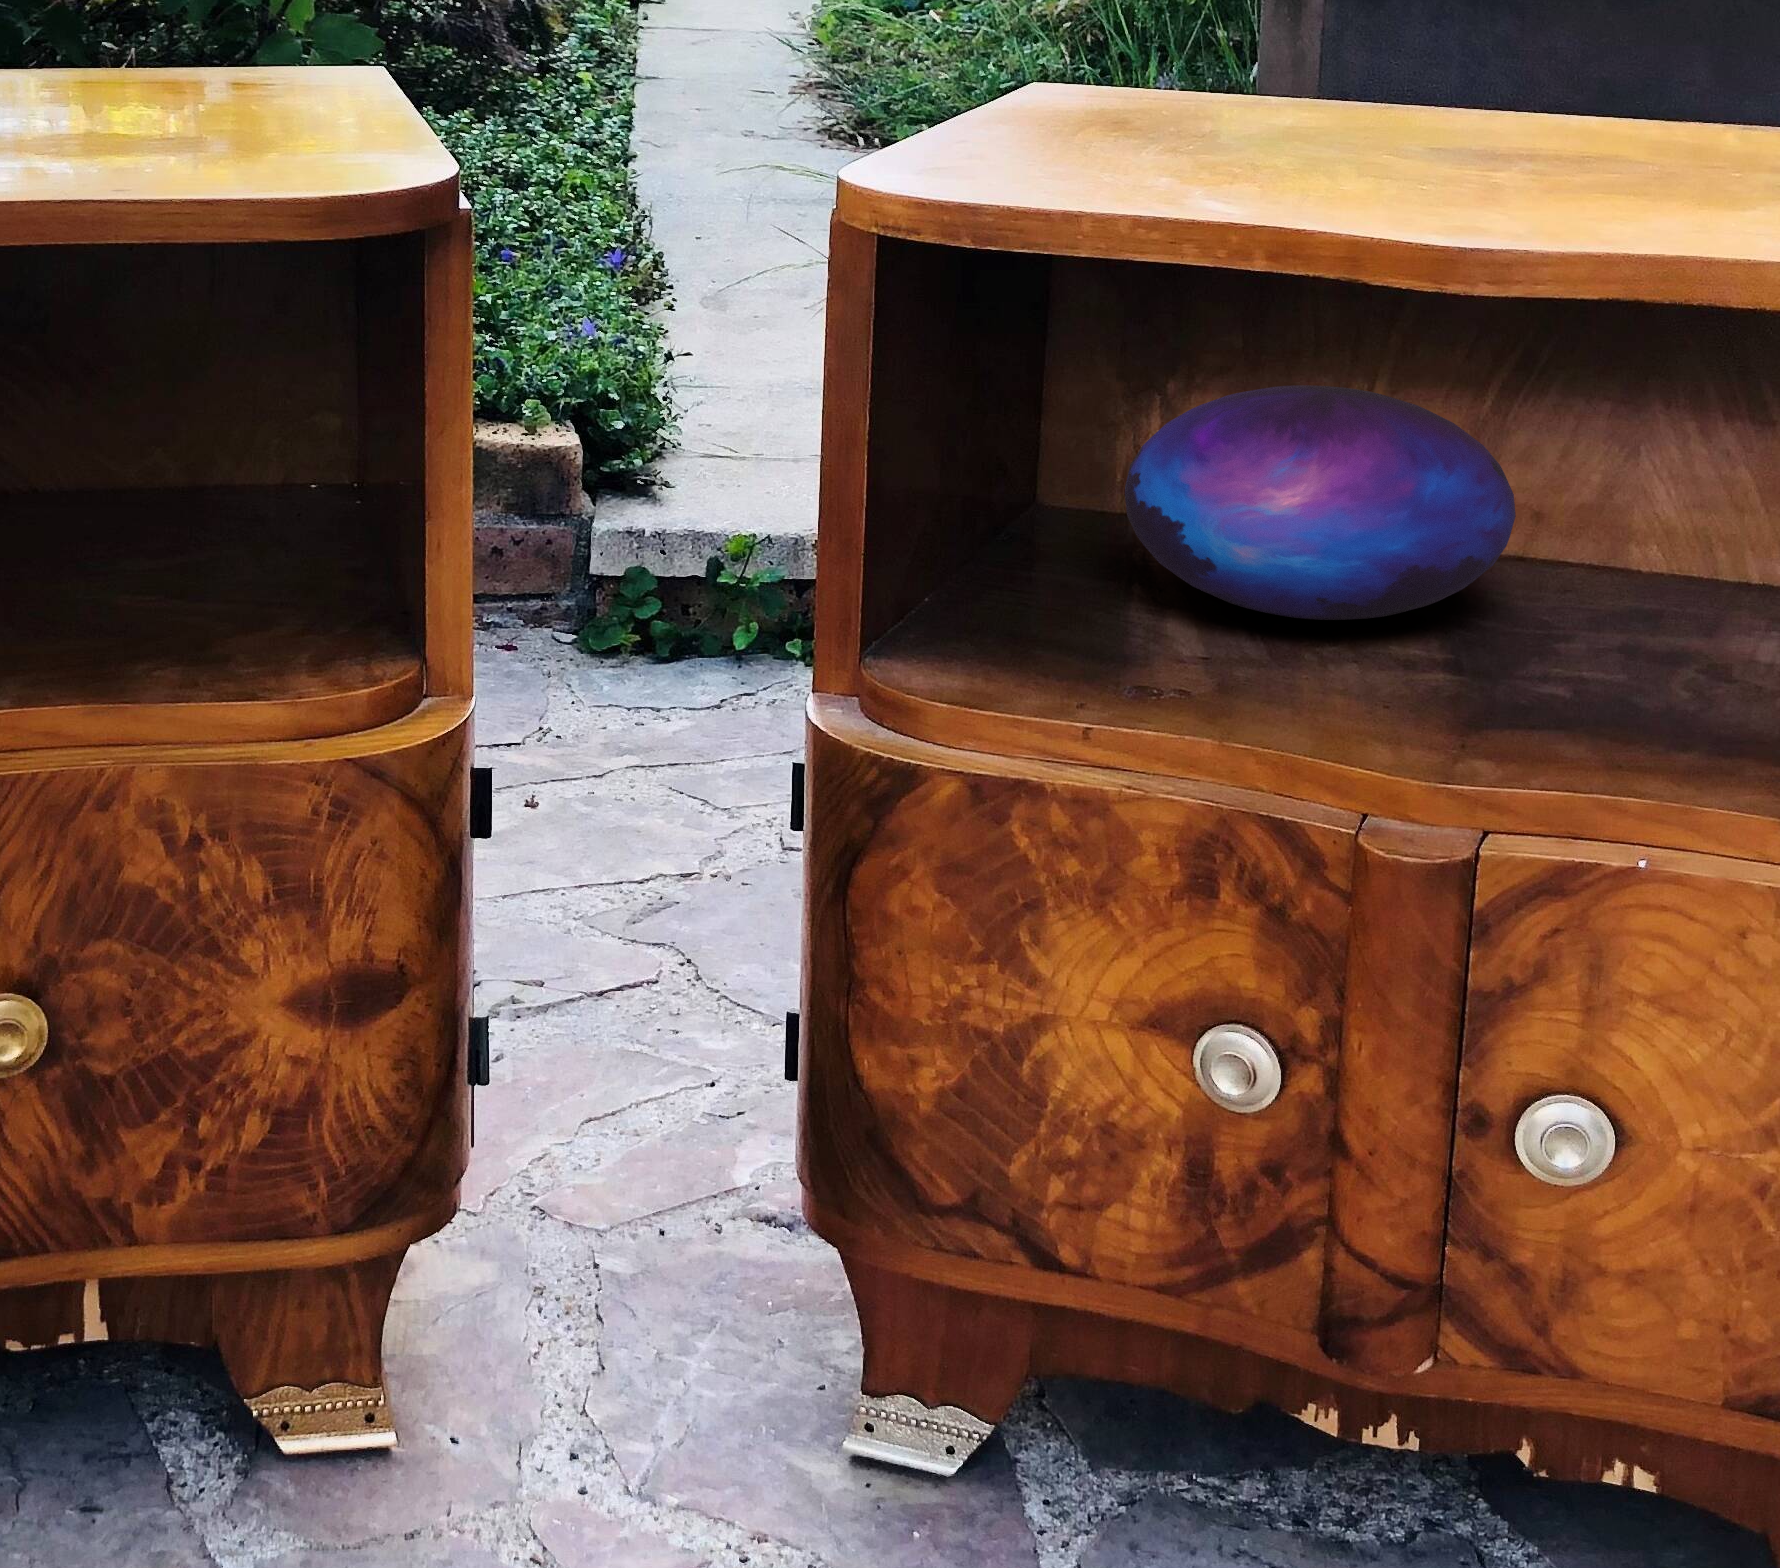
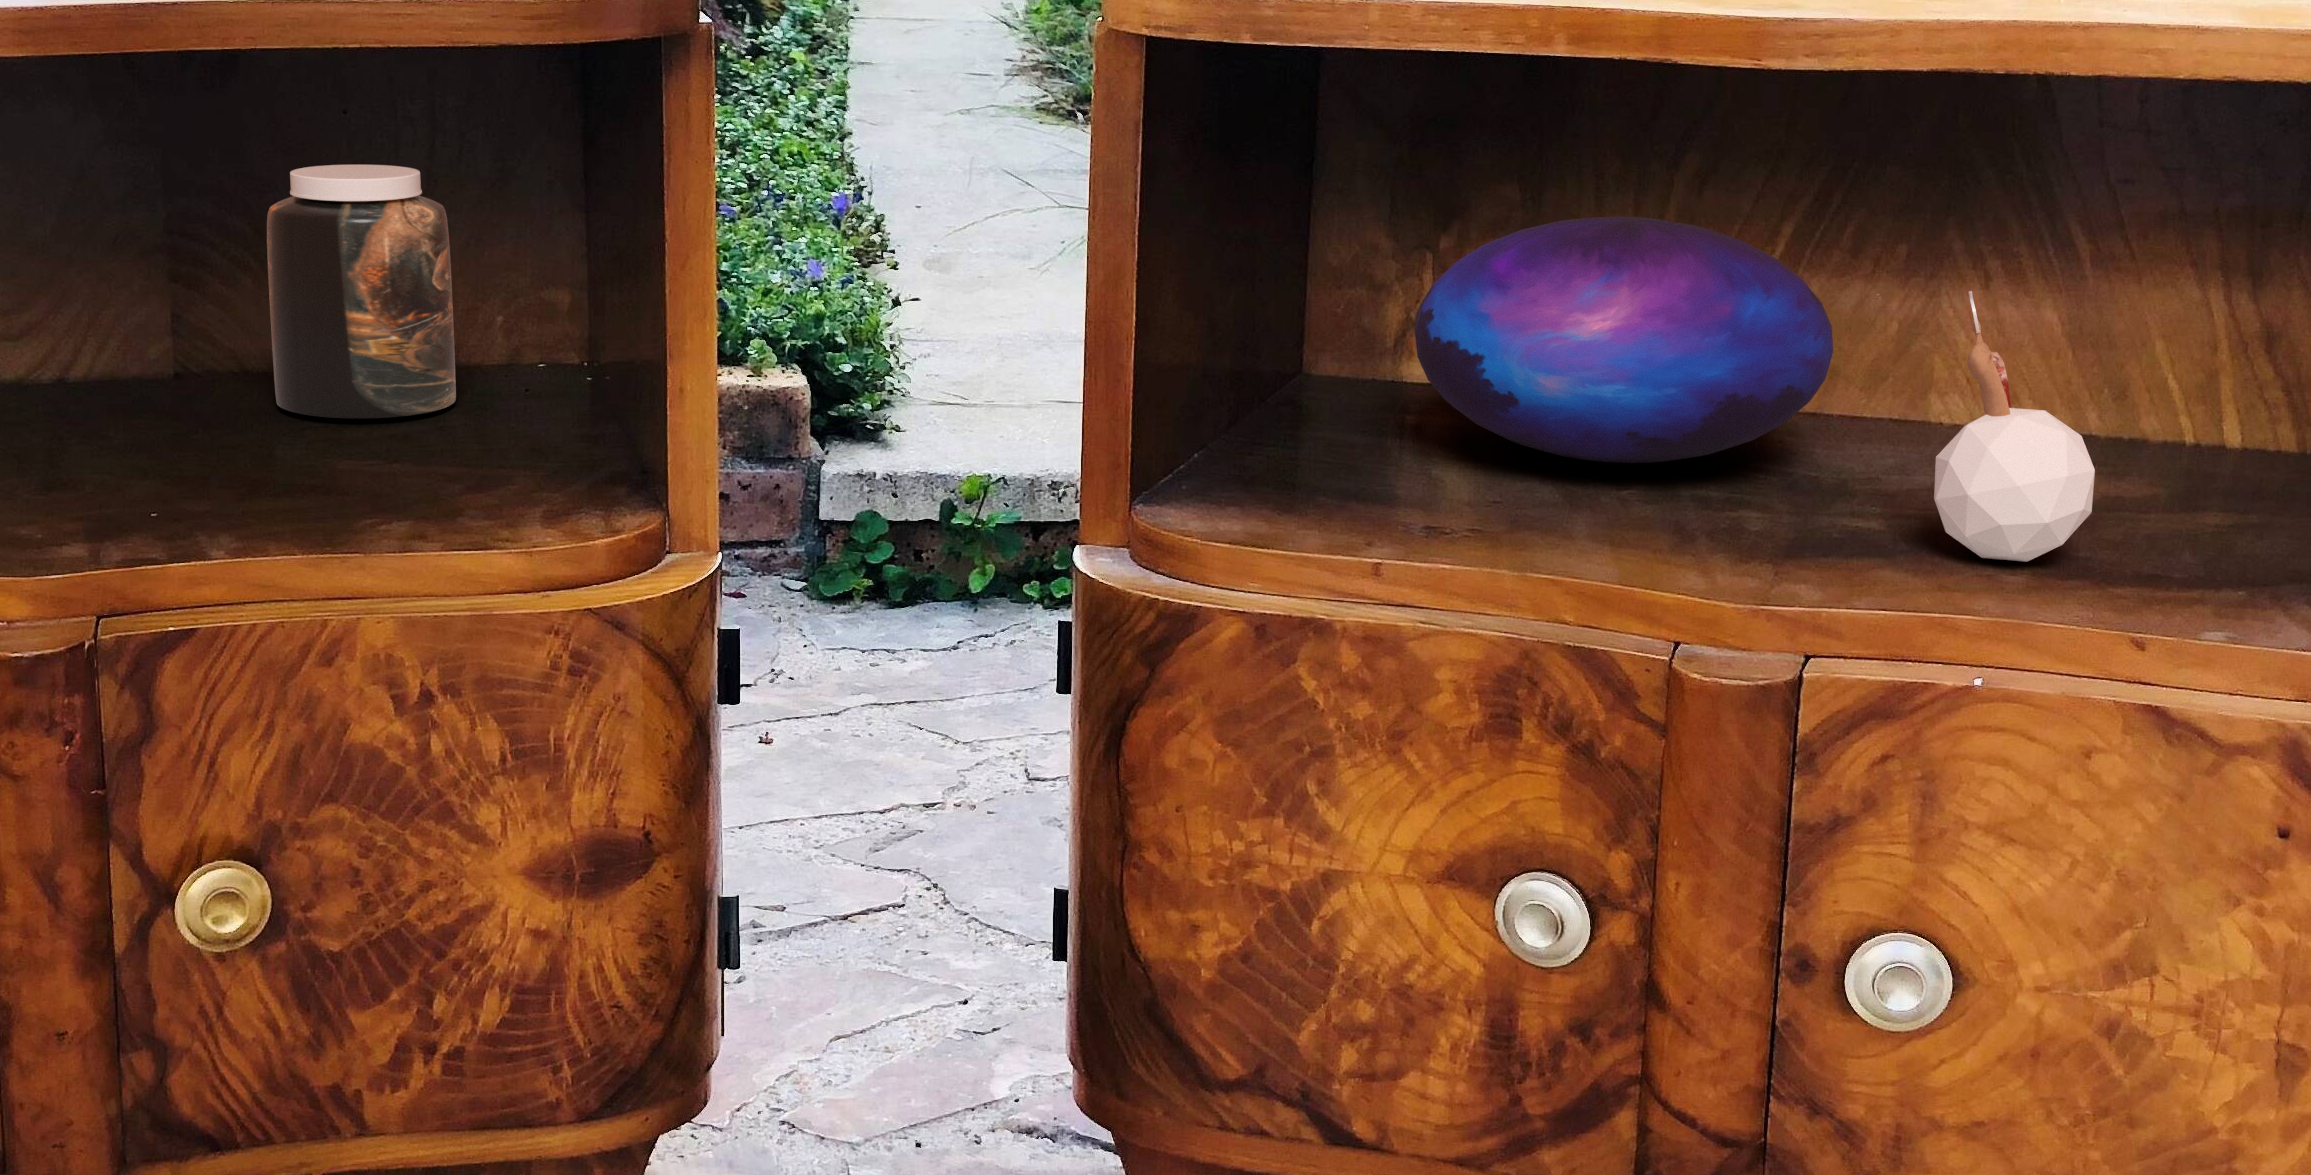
jar: none [60,315,231,555] -> present [267,165,456,419]
candle: none [1596,483,1741,736] -> present [1934,291,2095,562]

